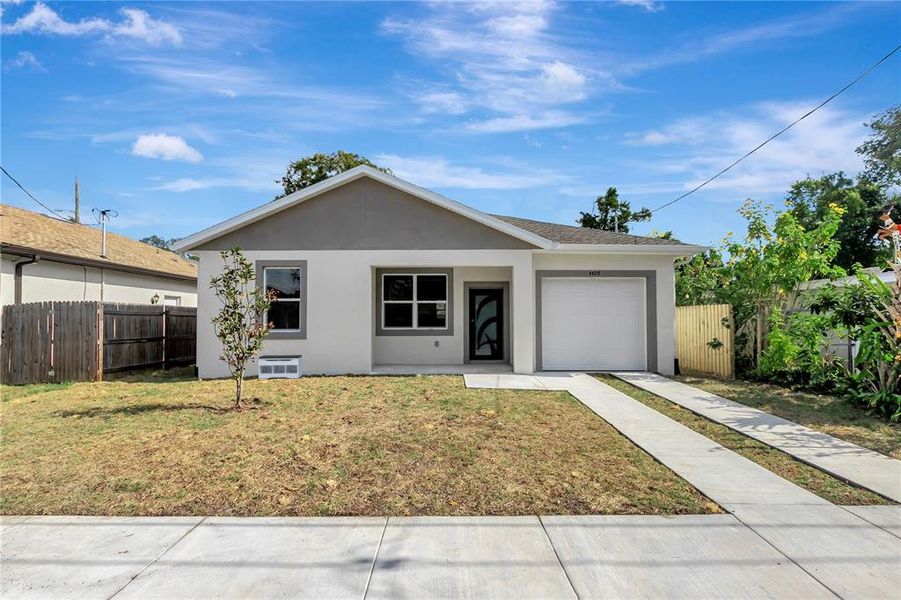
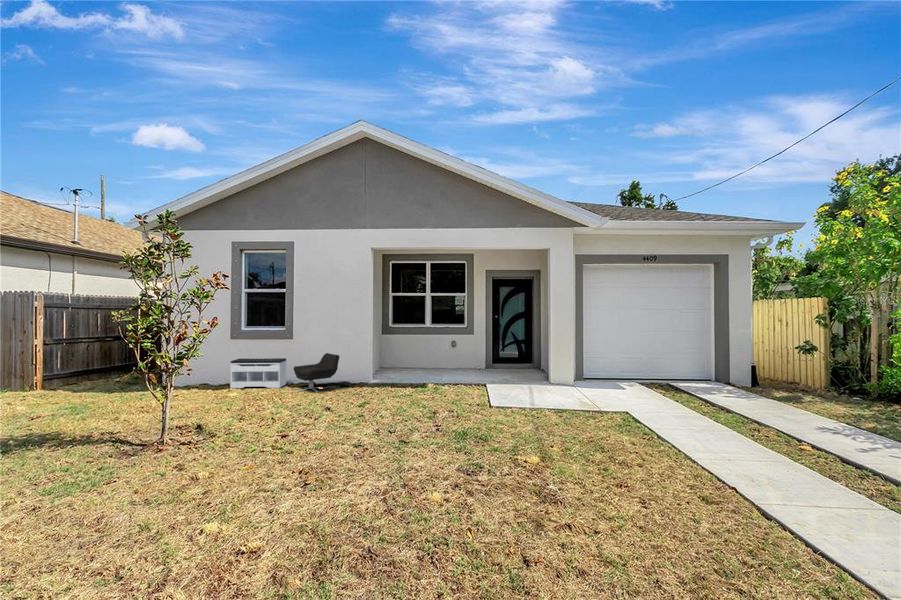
lounge chair: none [310,350,347,381] -> present [294,353,340,392]

